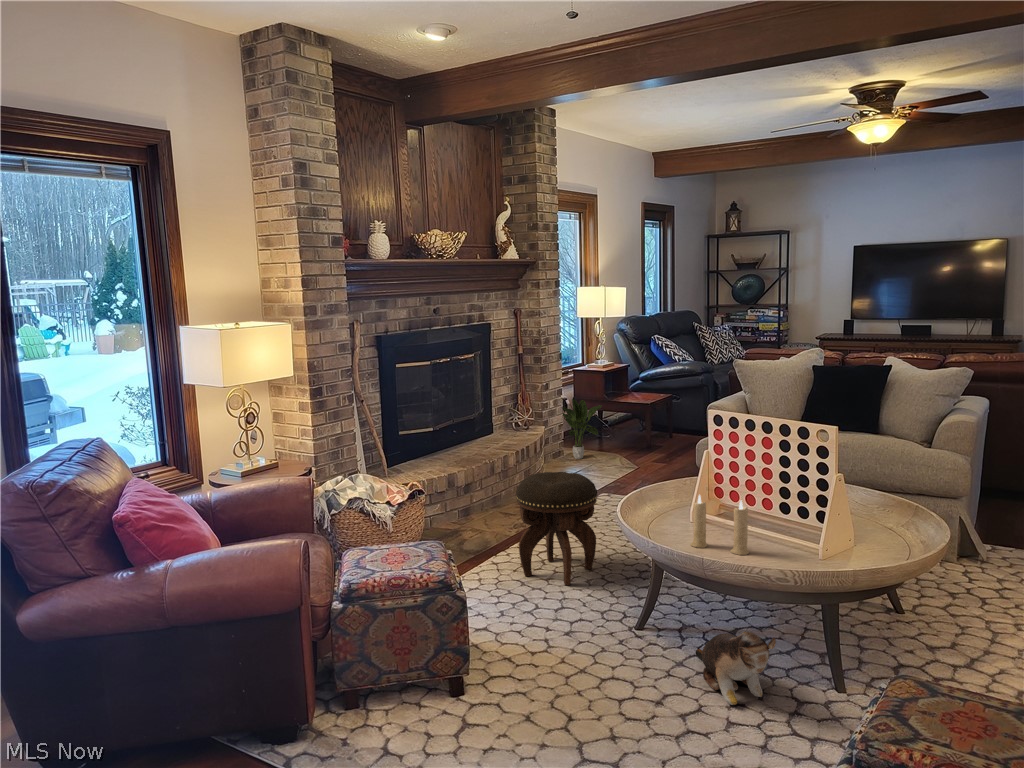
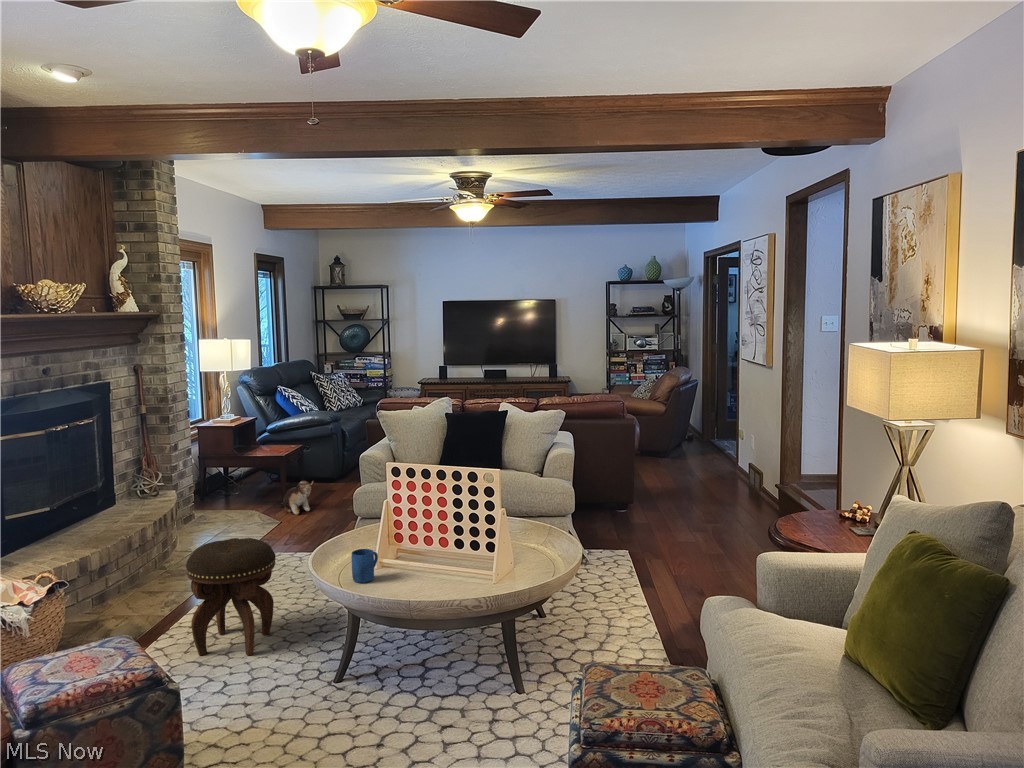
potted plant: present [562,399,602,459] -> none [192,458,237,521]
candle: present [691,495,749,555] -> none [391,541,443,593]
mug: none [656,496,685,532] -> present [351,549,378,583]
plush toy: present [696,632,776,705] -> present [280,481,313,515]

